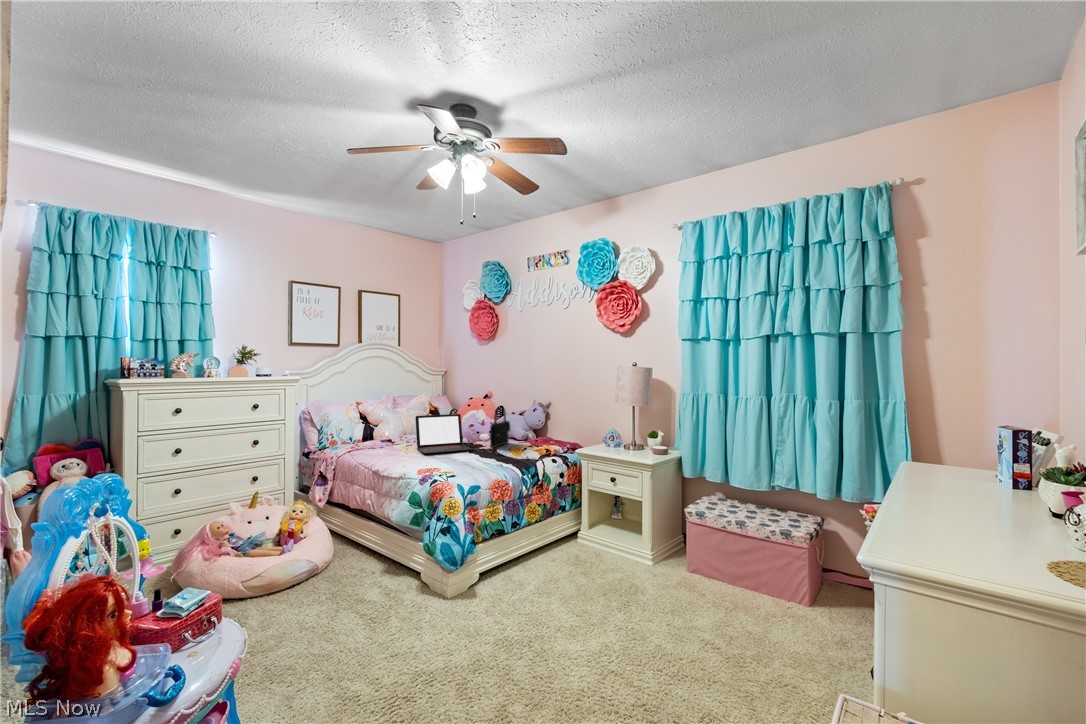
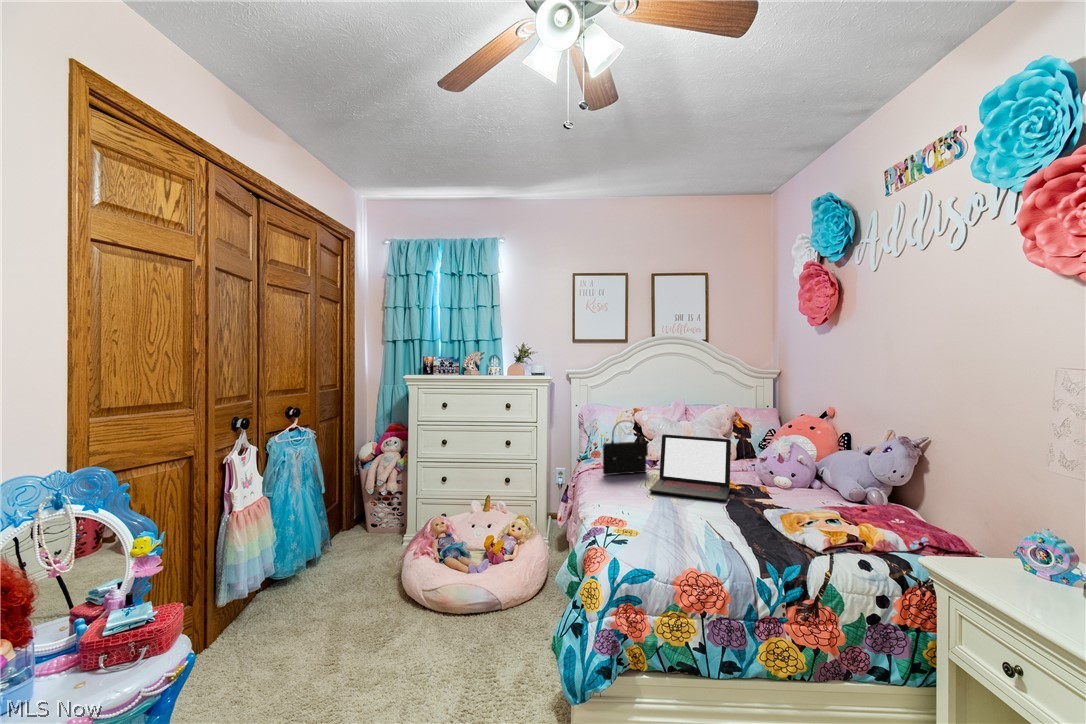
handbag: present [490,407,510,448] -> present [603,420,648,475]

